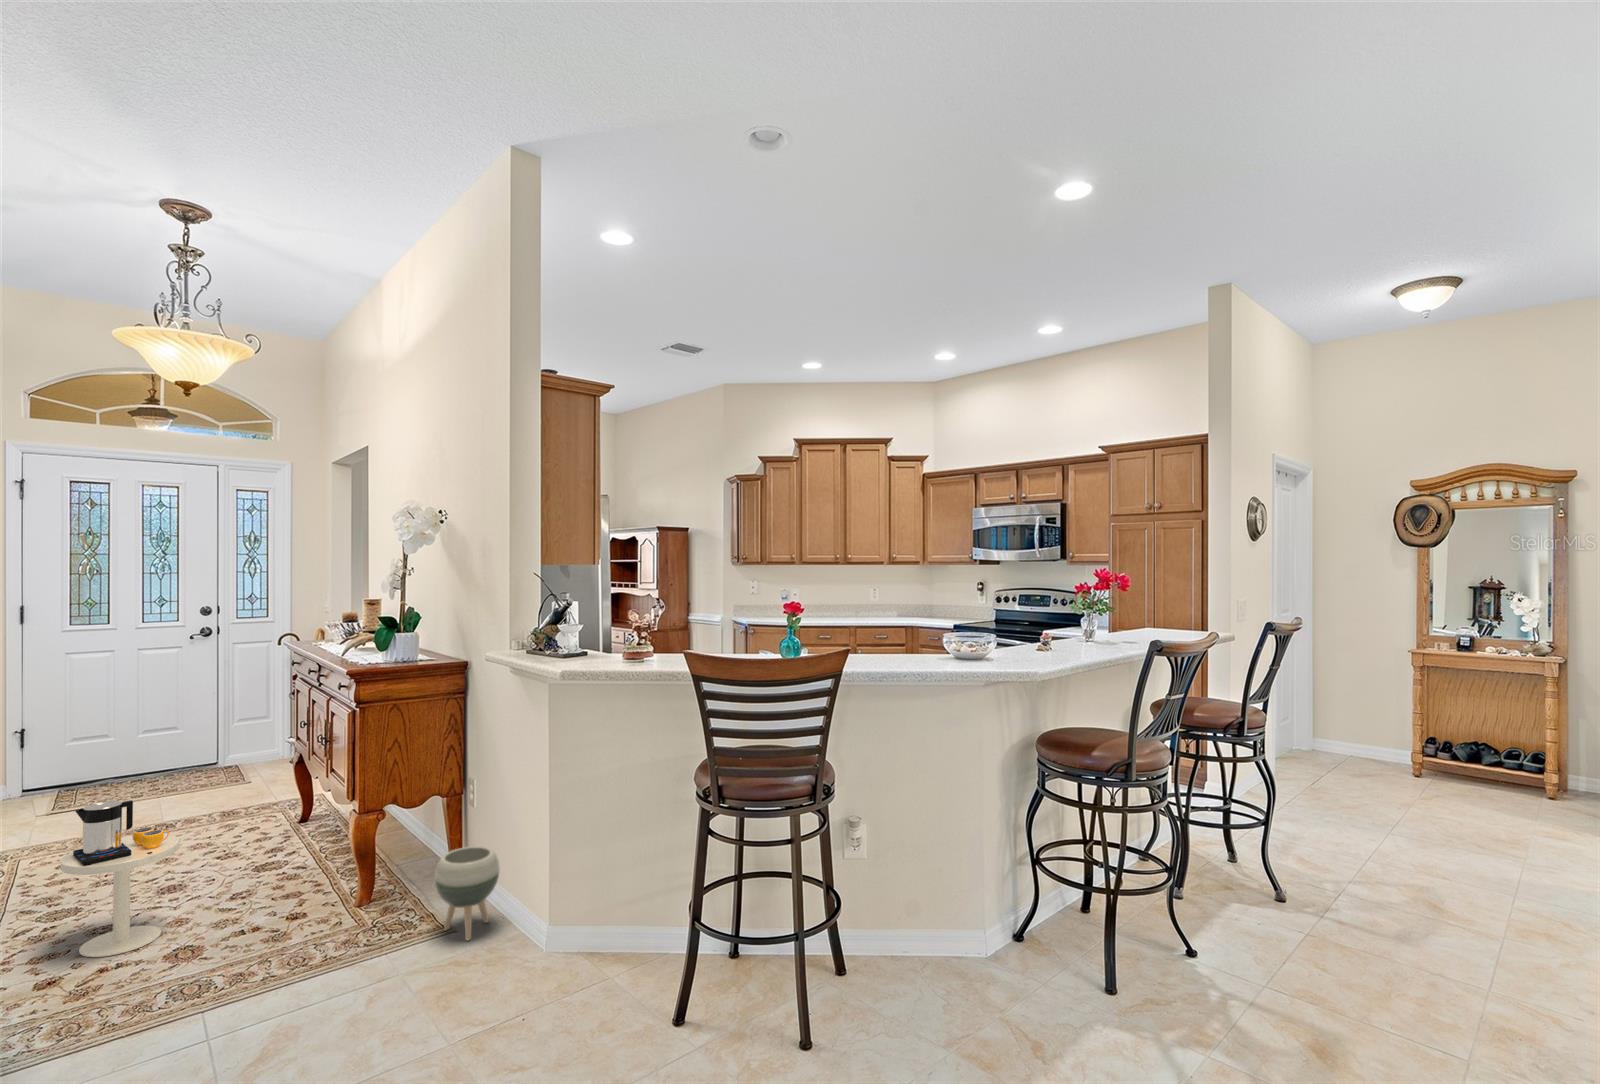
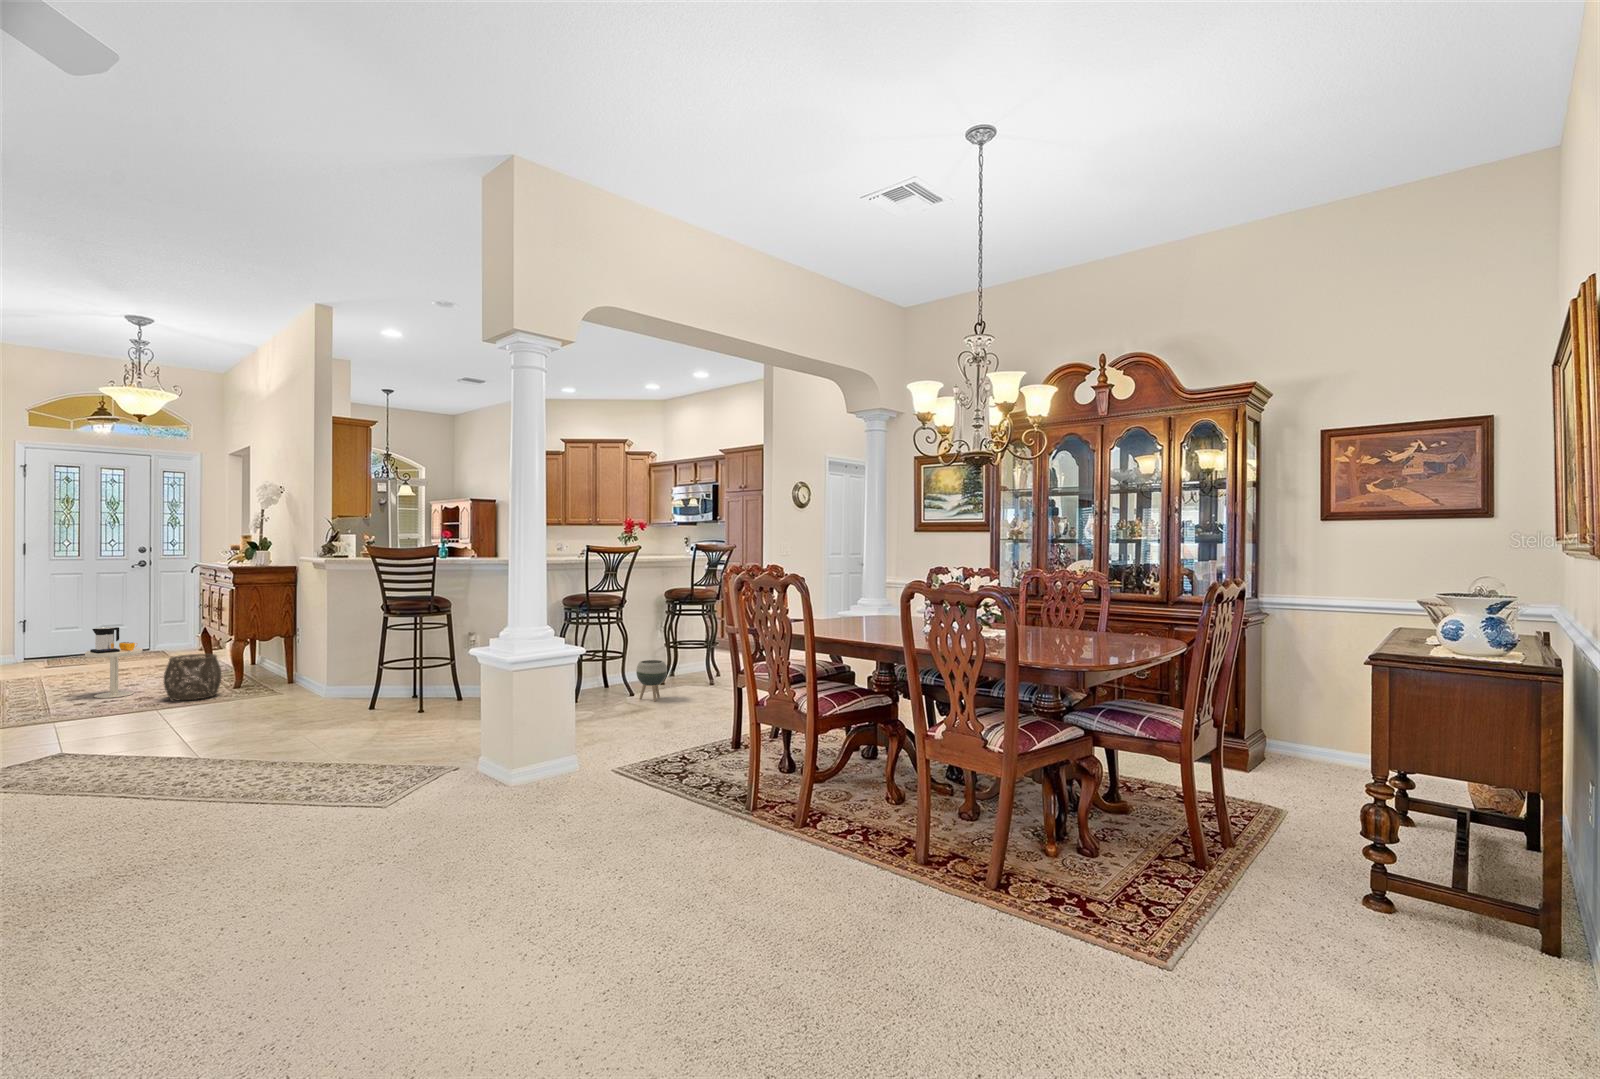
planter: present [435,846,500,940] -> present [636,660,667,701]
woven basket: none [214,855,334,976] -> present [163,654,222,701]

